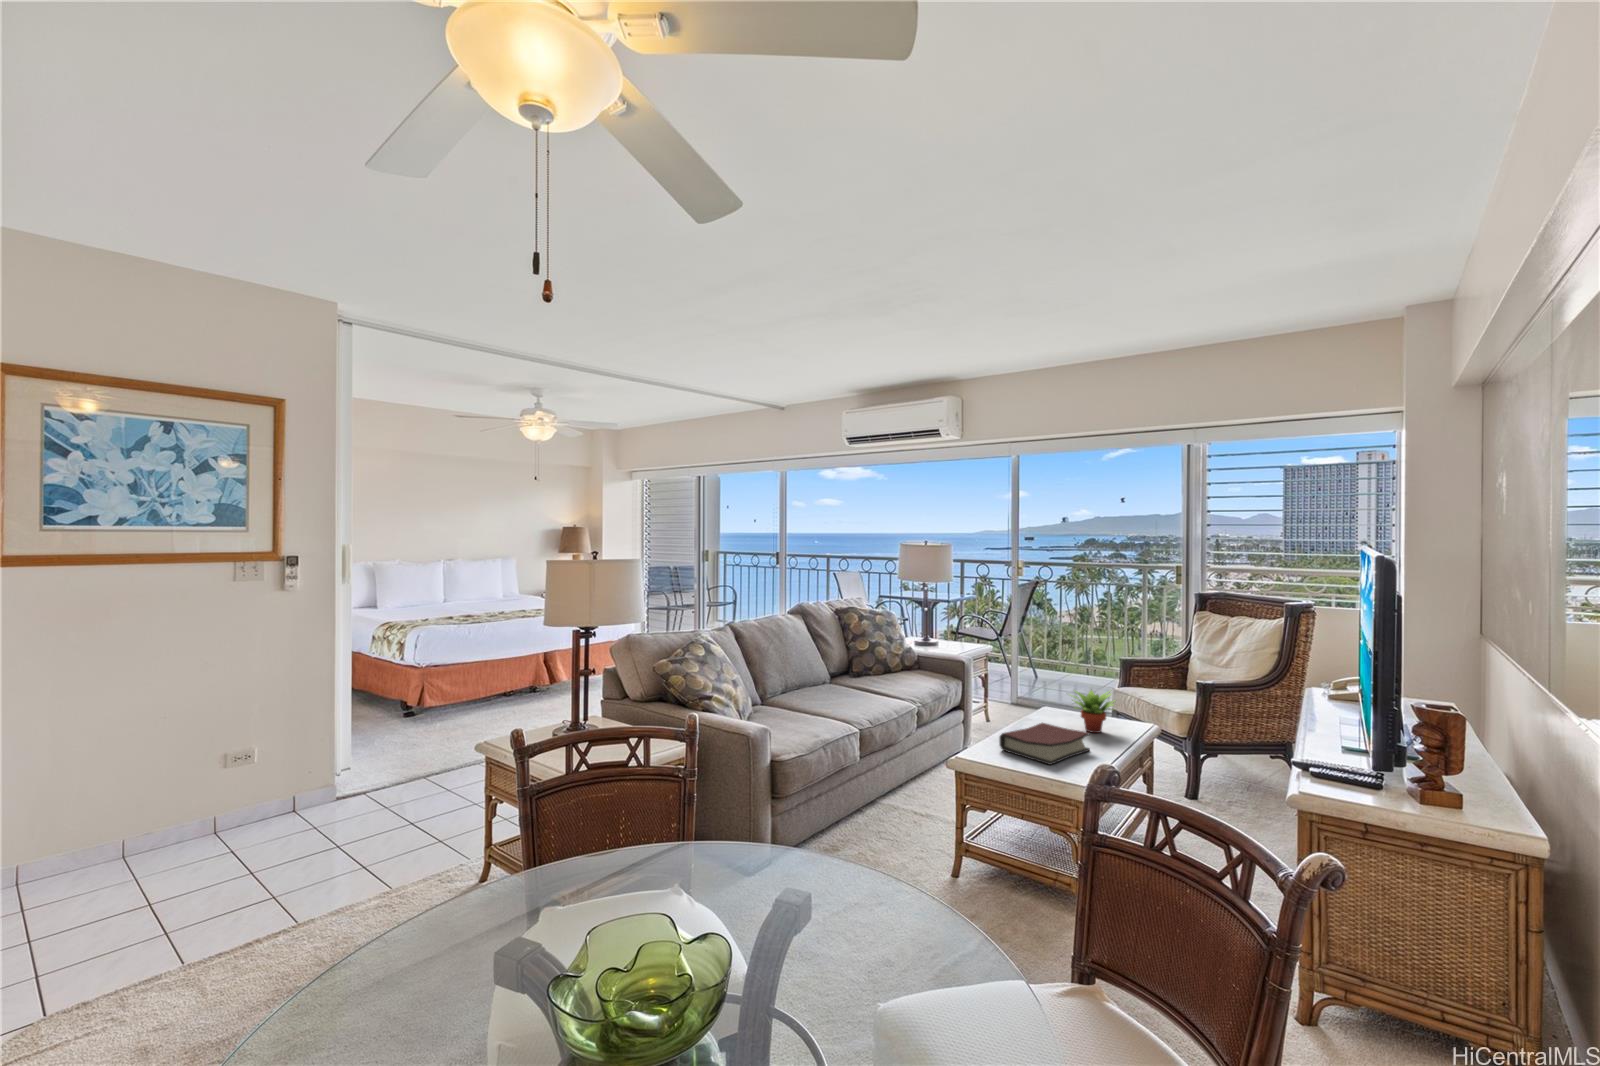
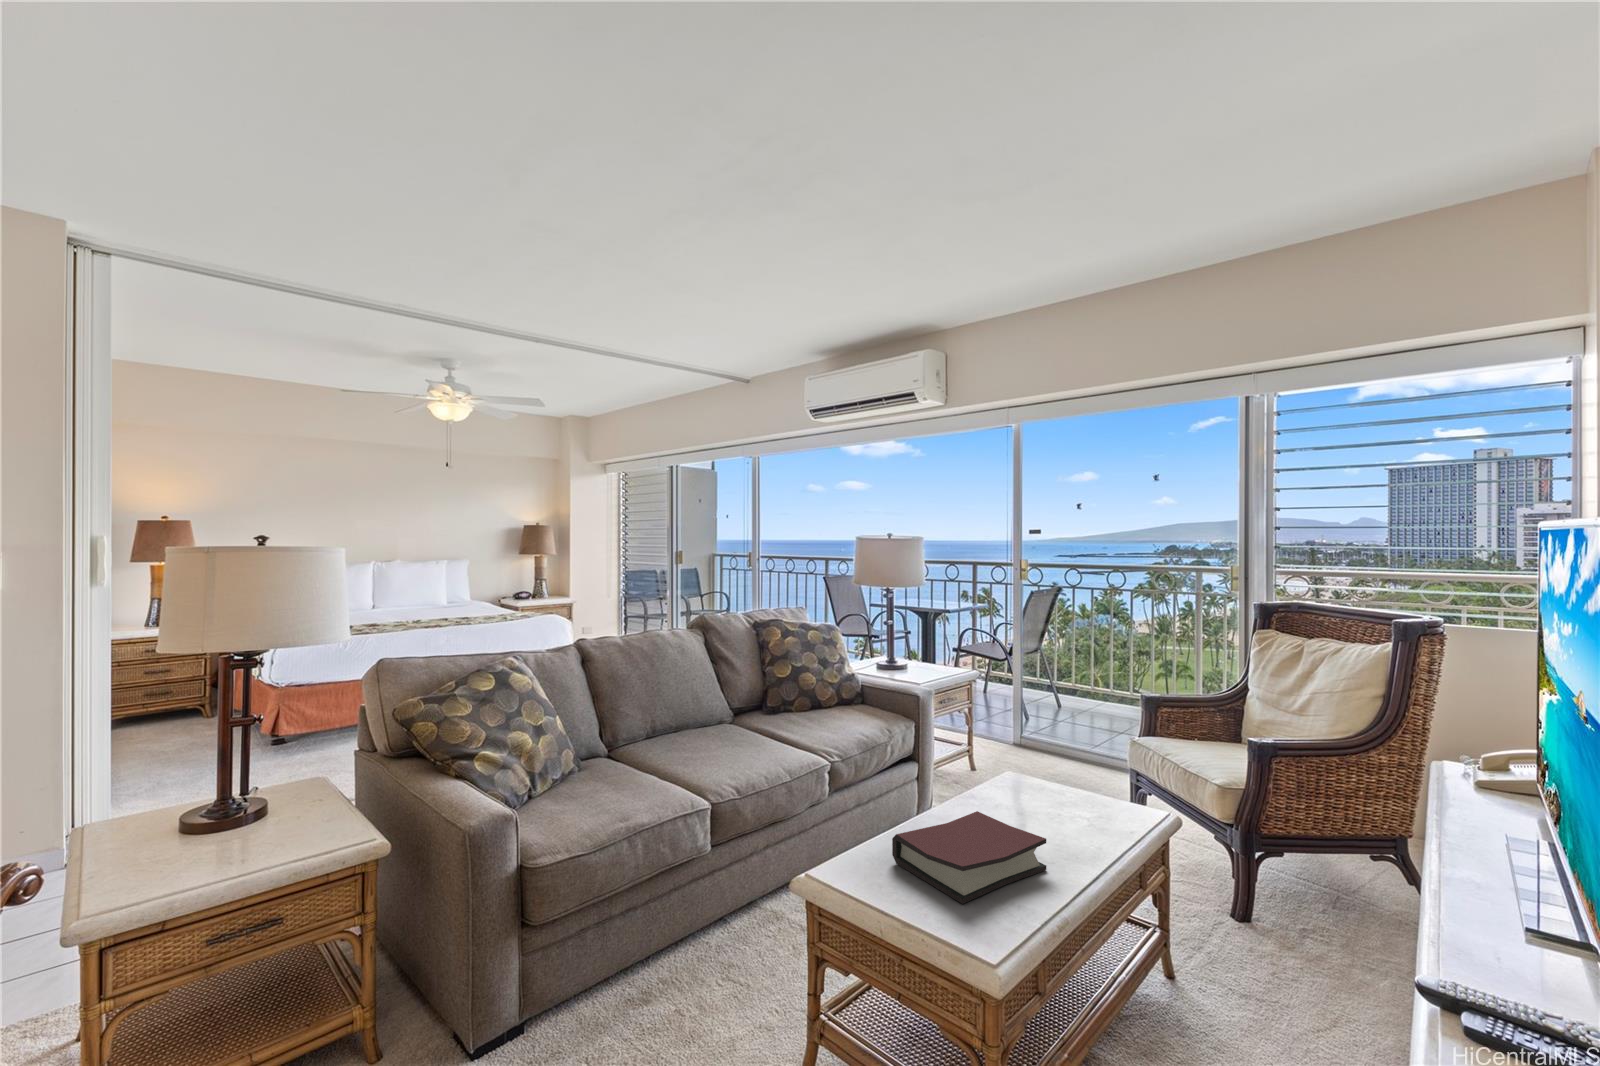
succulent plant: present [1073,690,1115,733] -> none [1024,754,1105,828]

